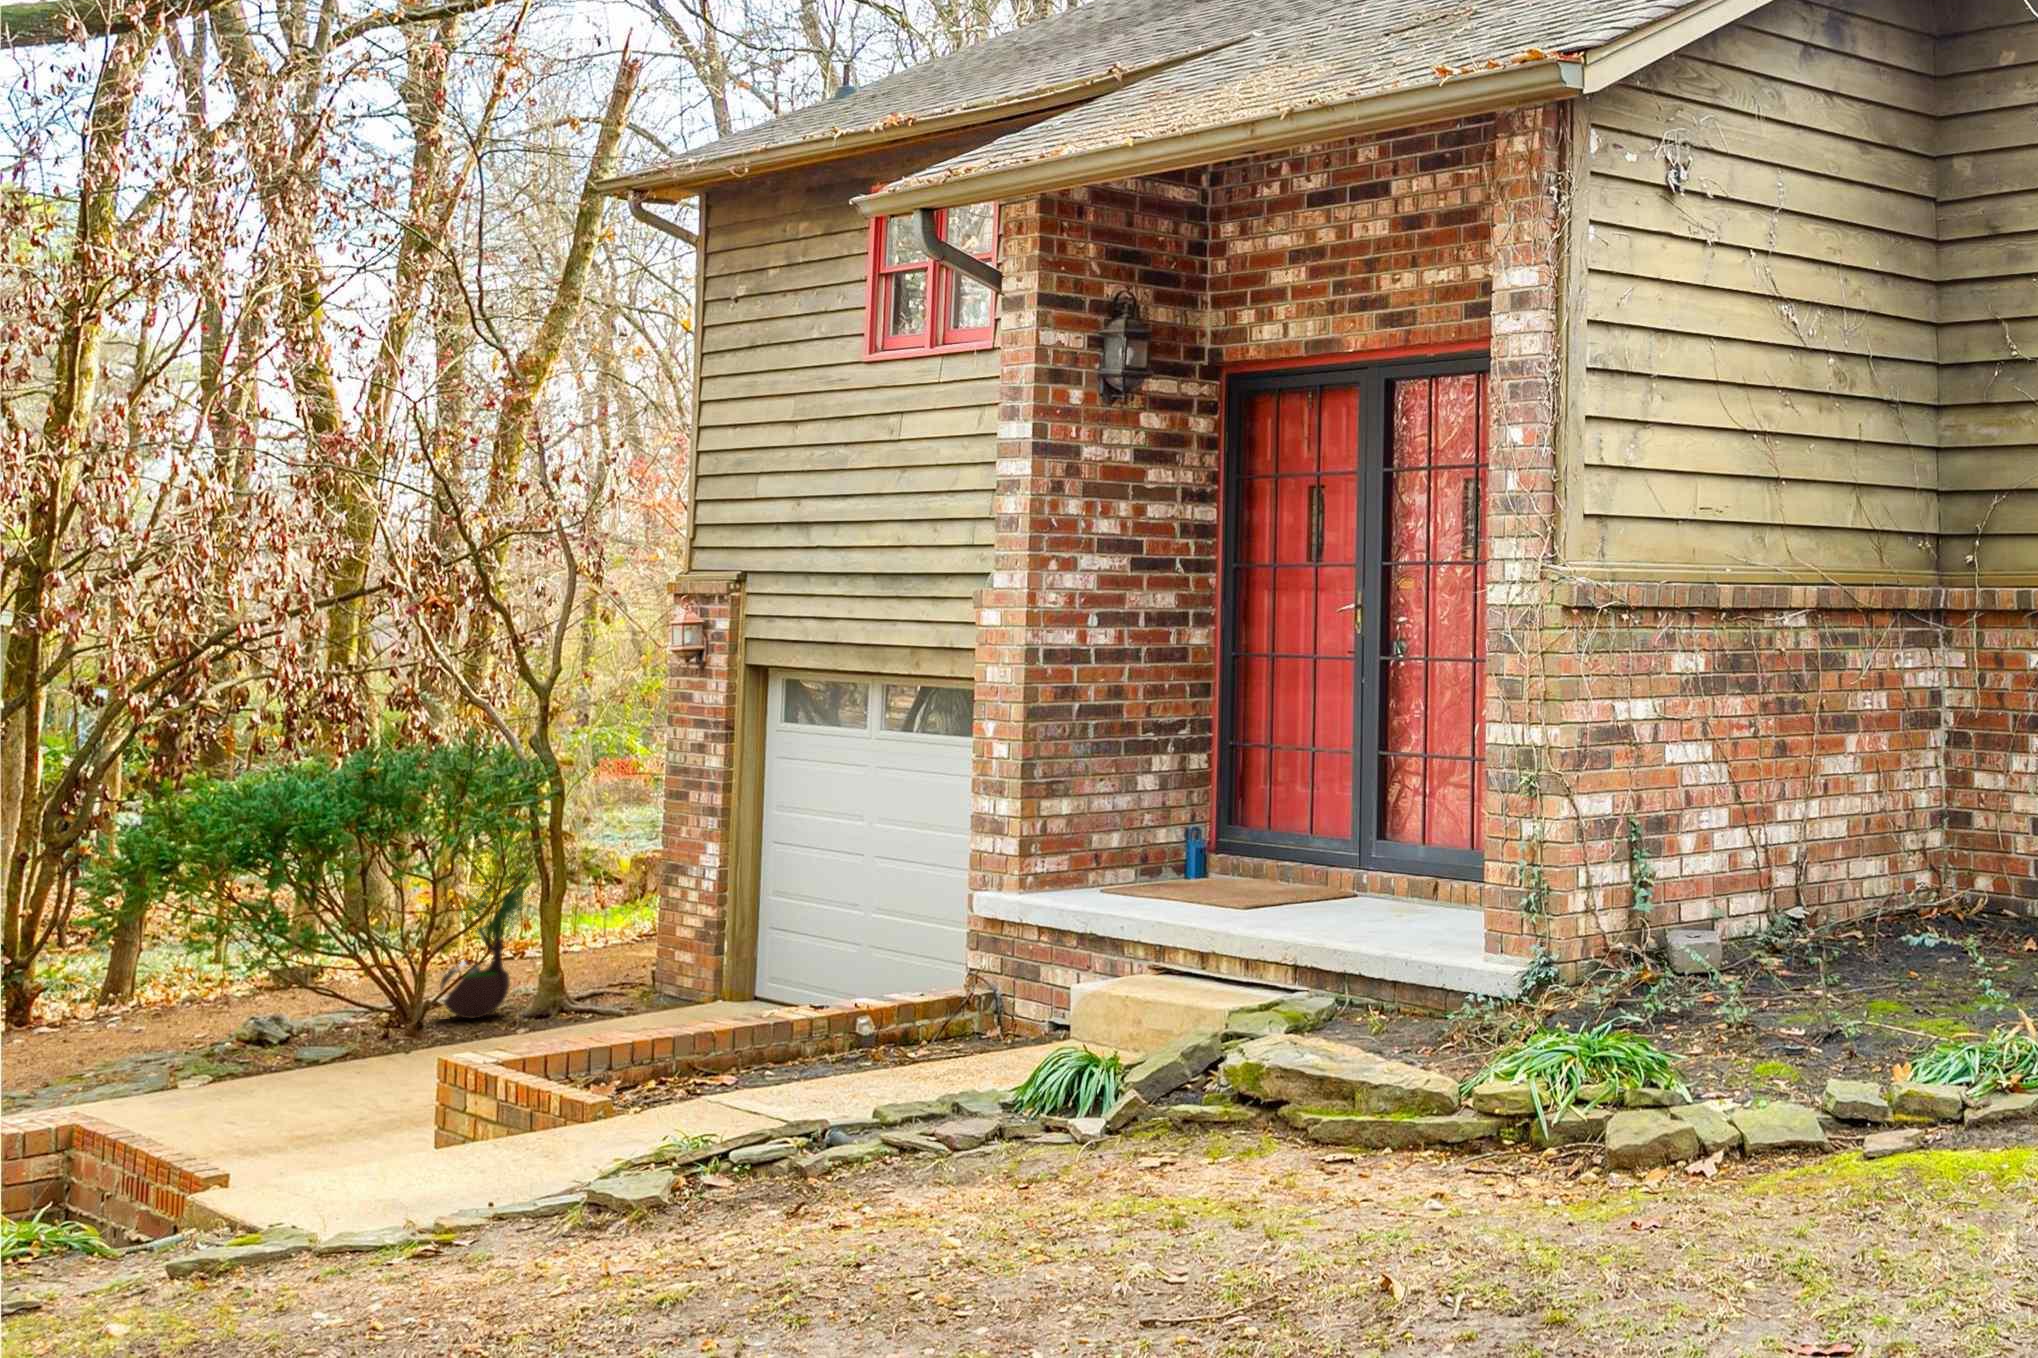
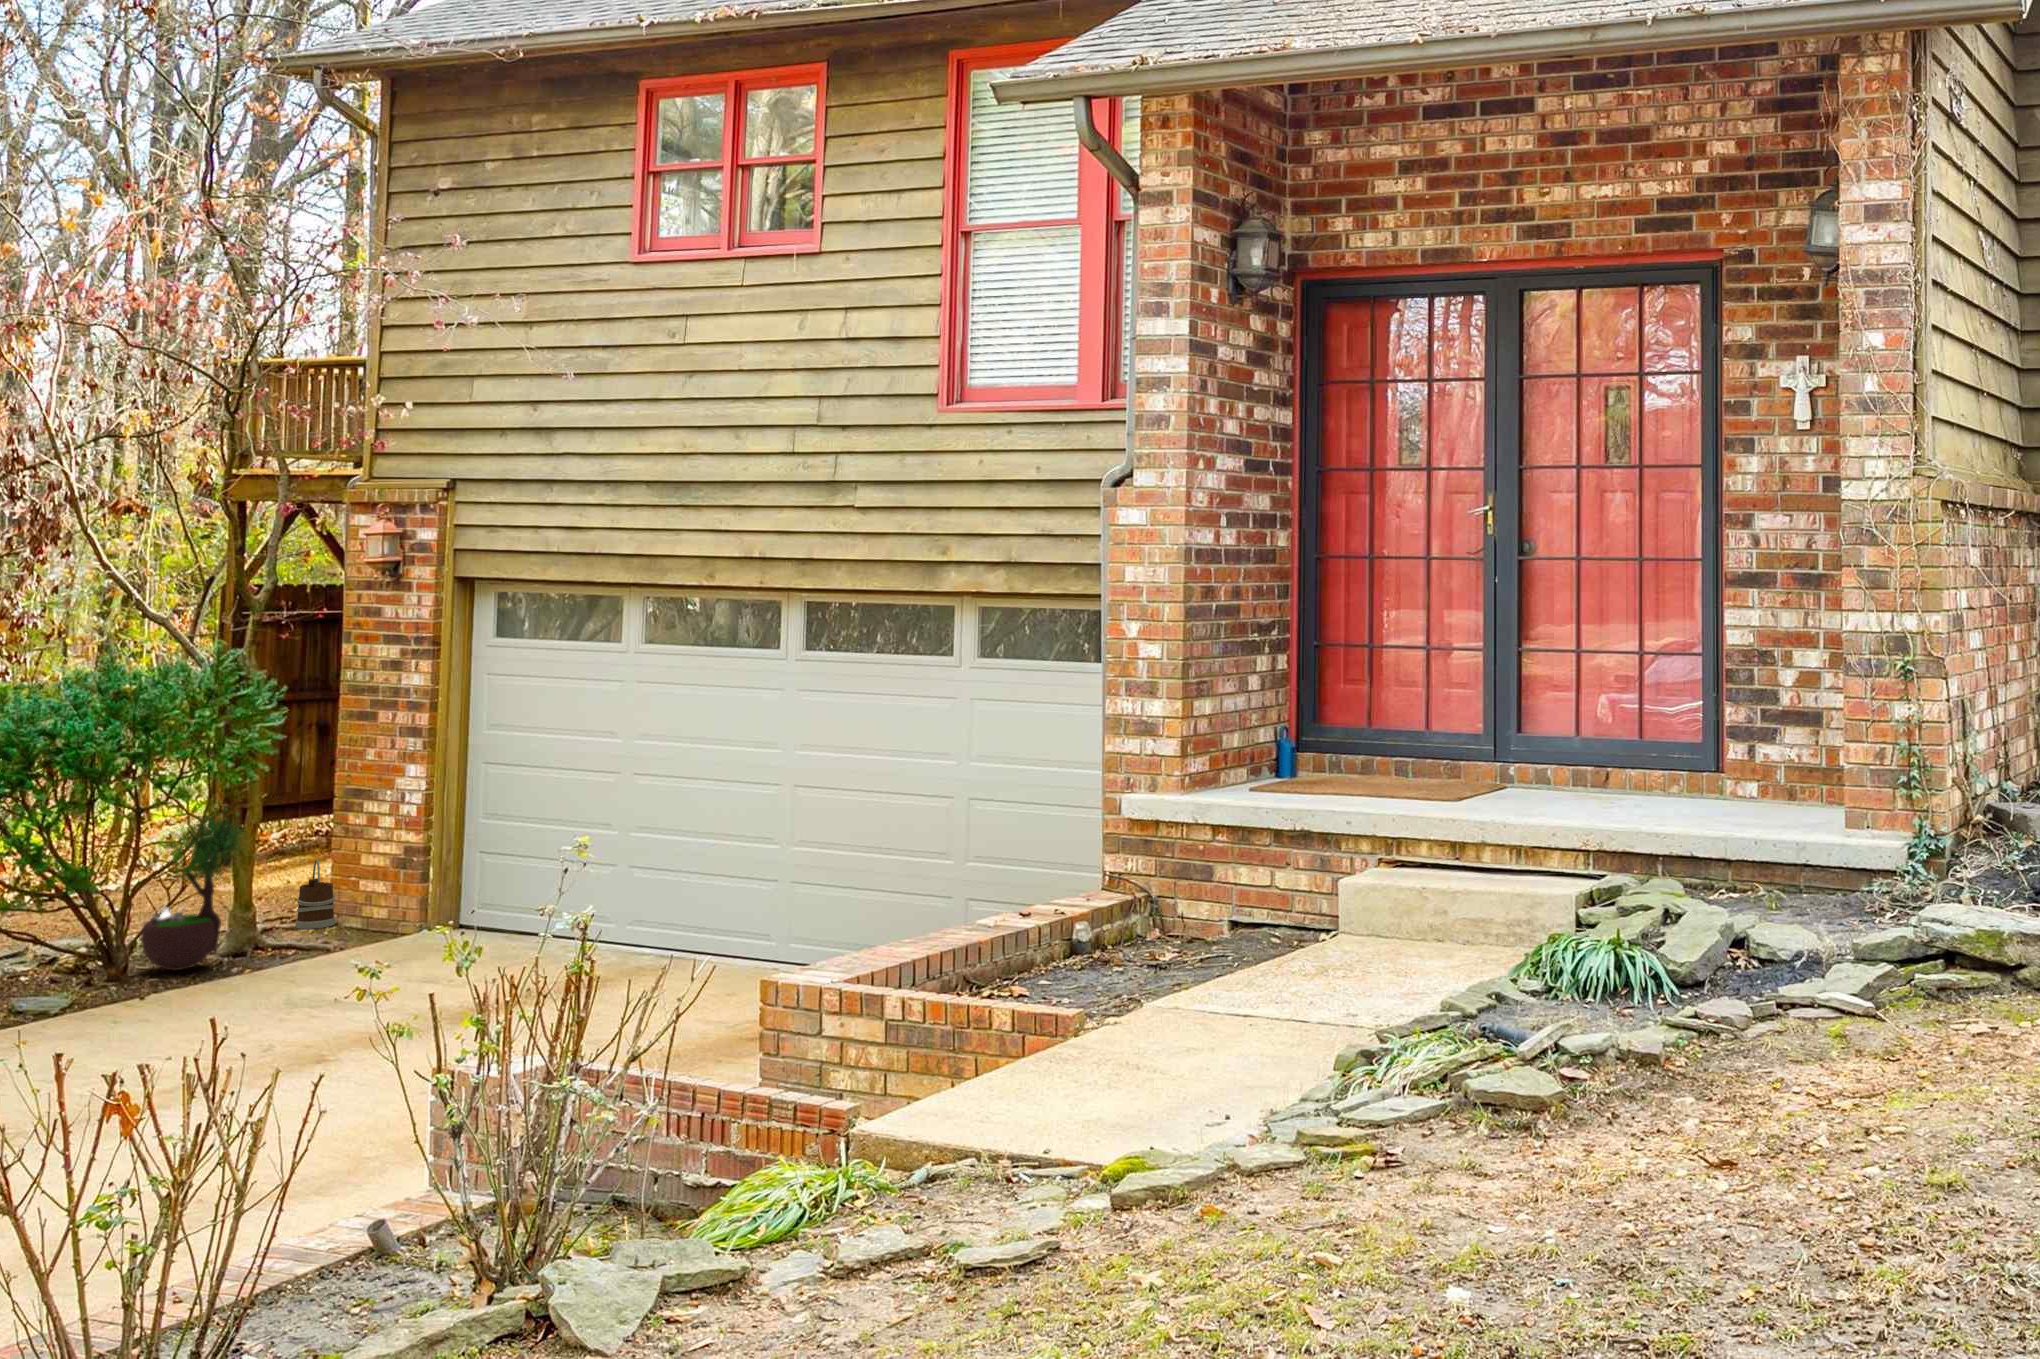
wooden bucket: none [621,925,657,989] -> present [296,860,335,929]

